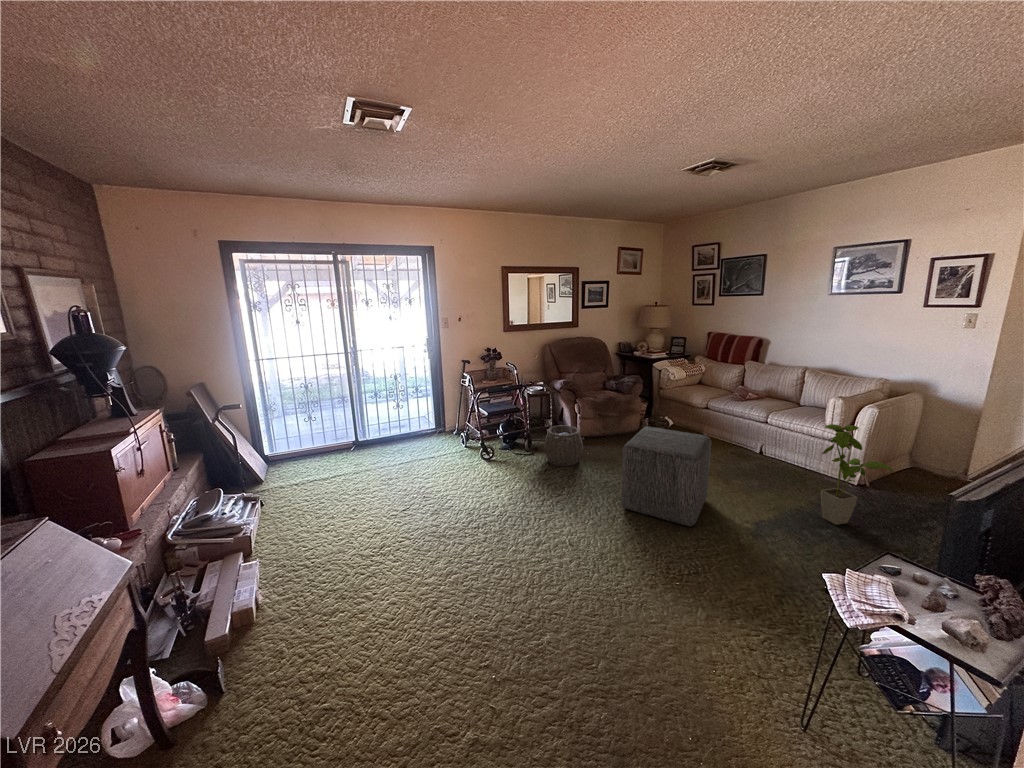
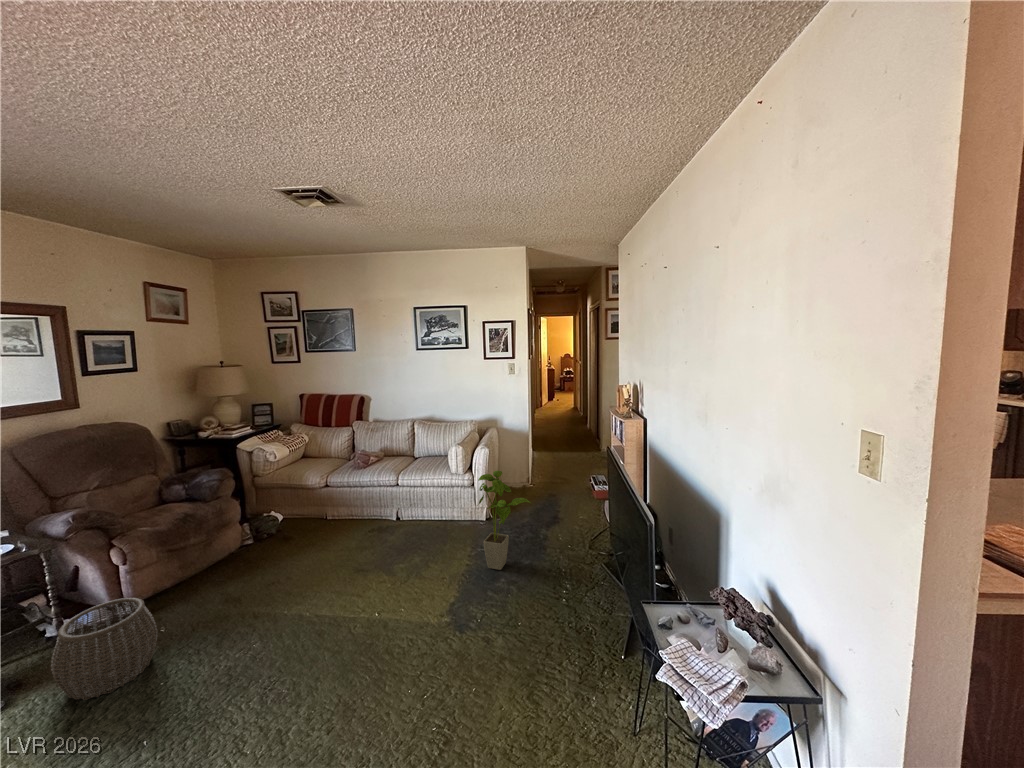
ottoman: present [621,427,712,526] -> none [272,530,398,700]

